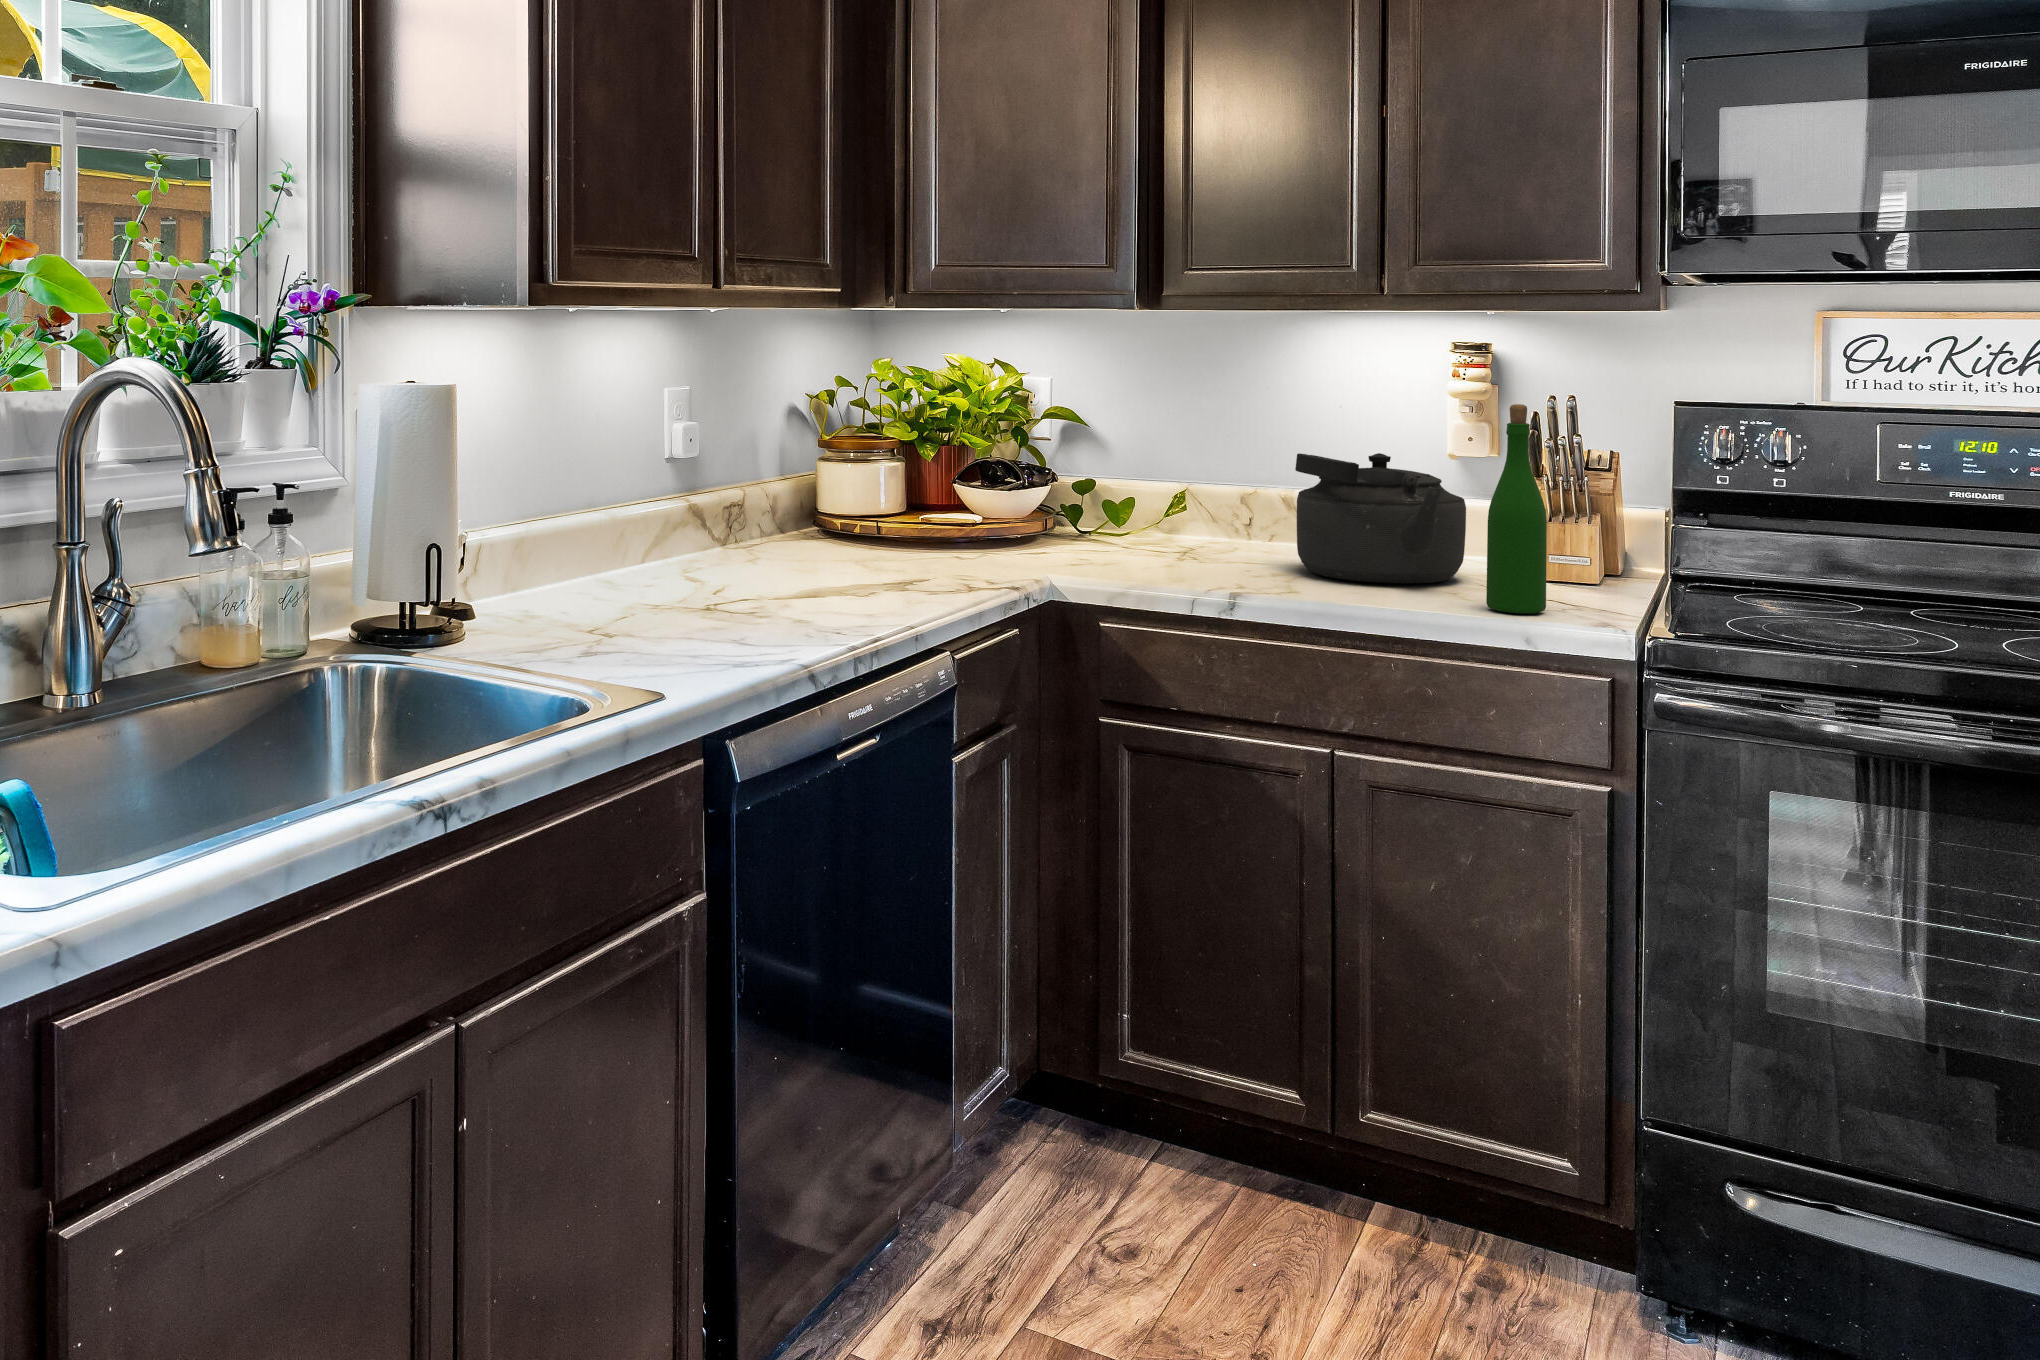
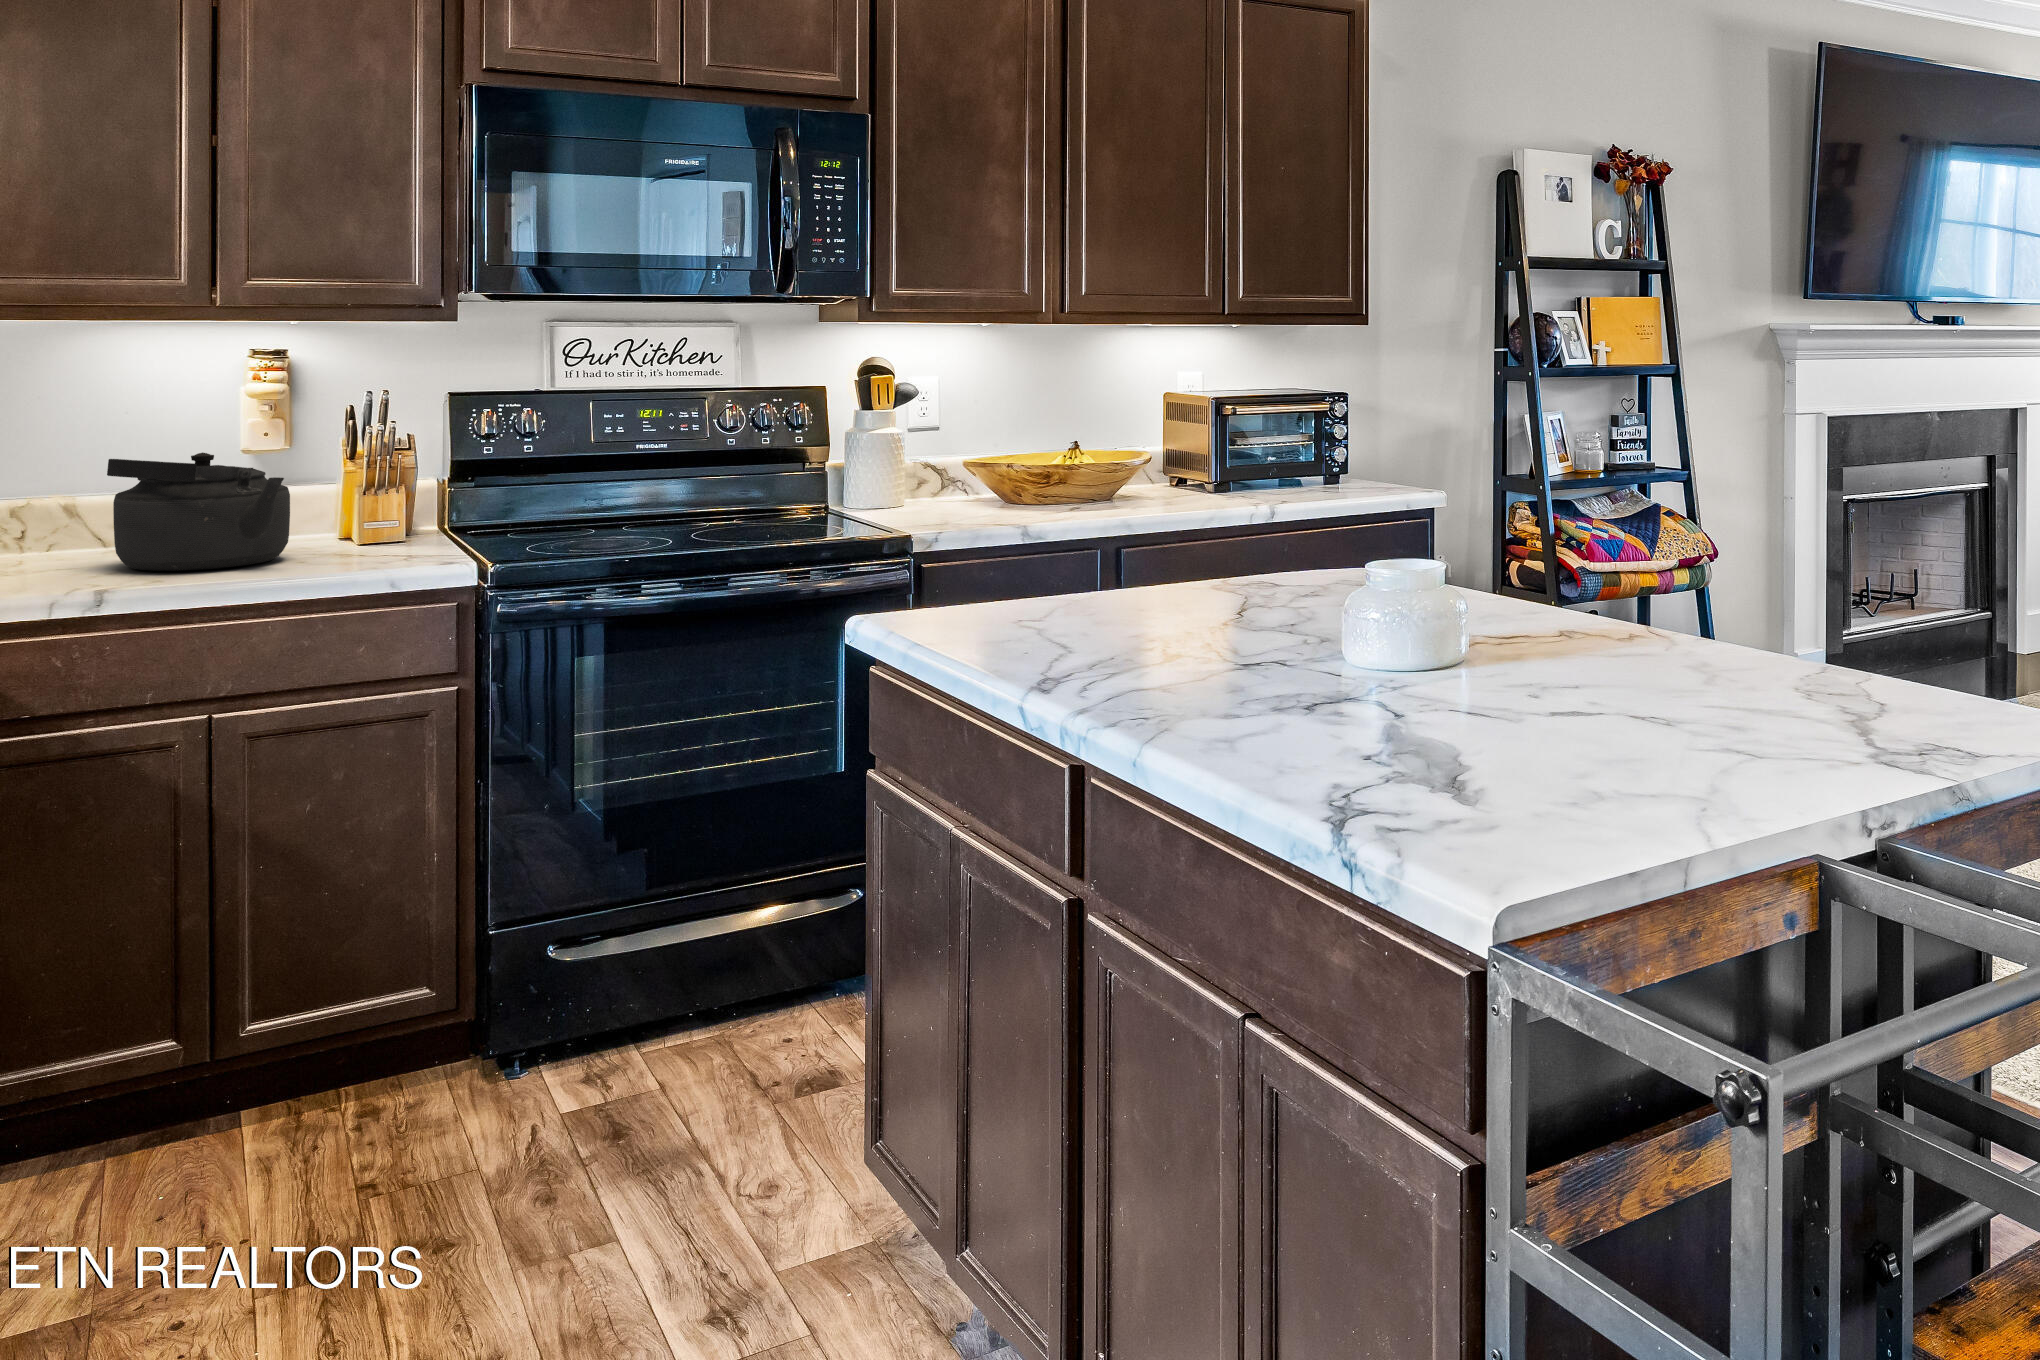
wine bottle: present [1486,404,1547,614] -> none [336,403,387,574]

